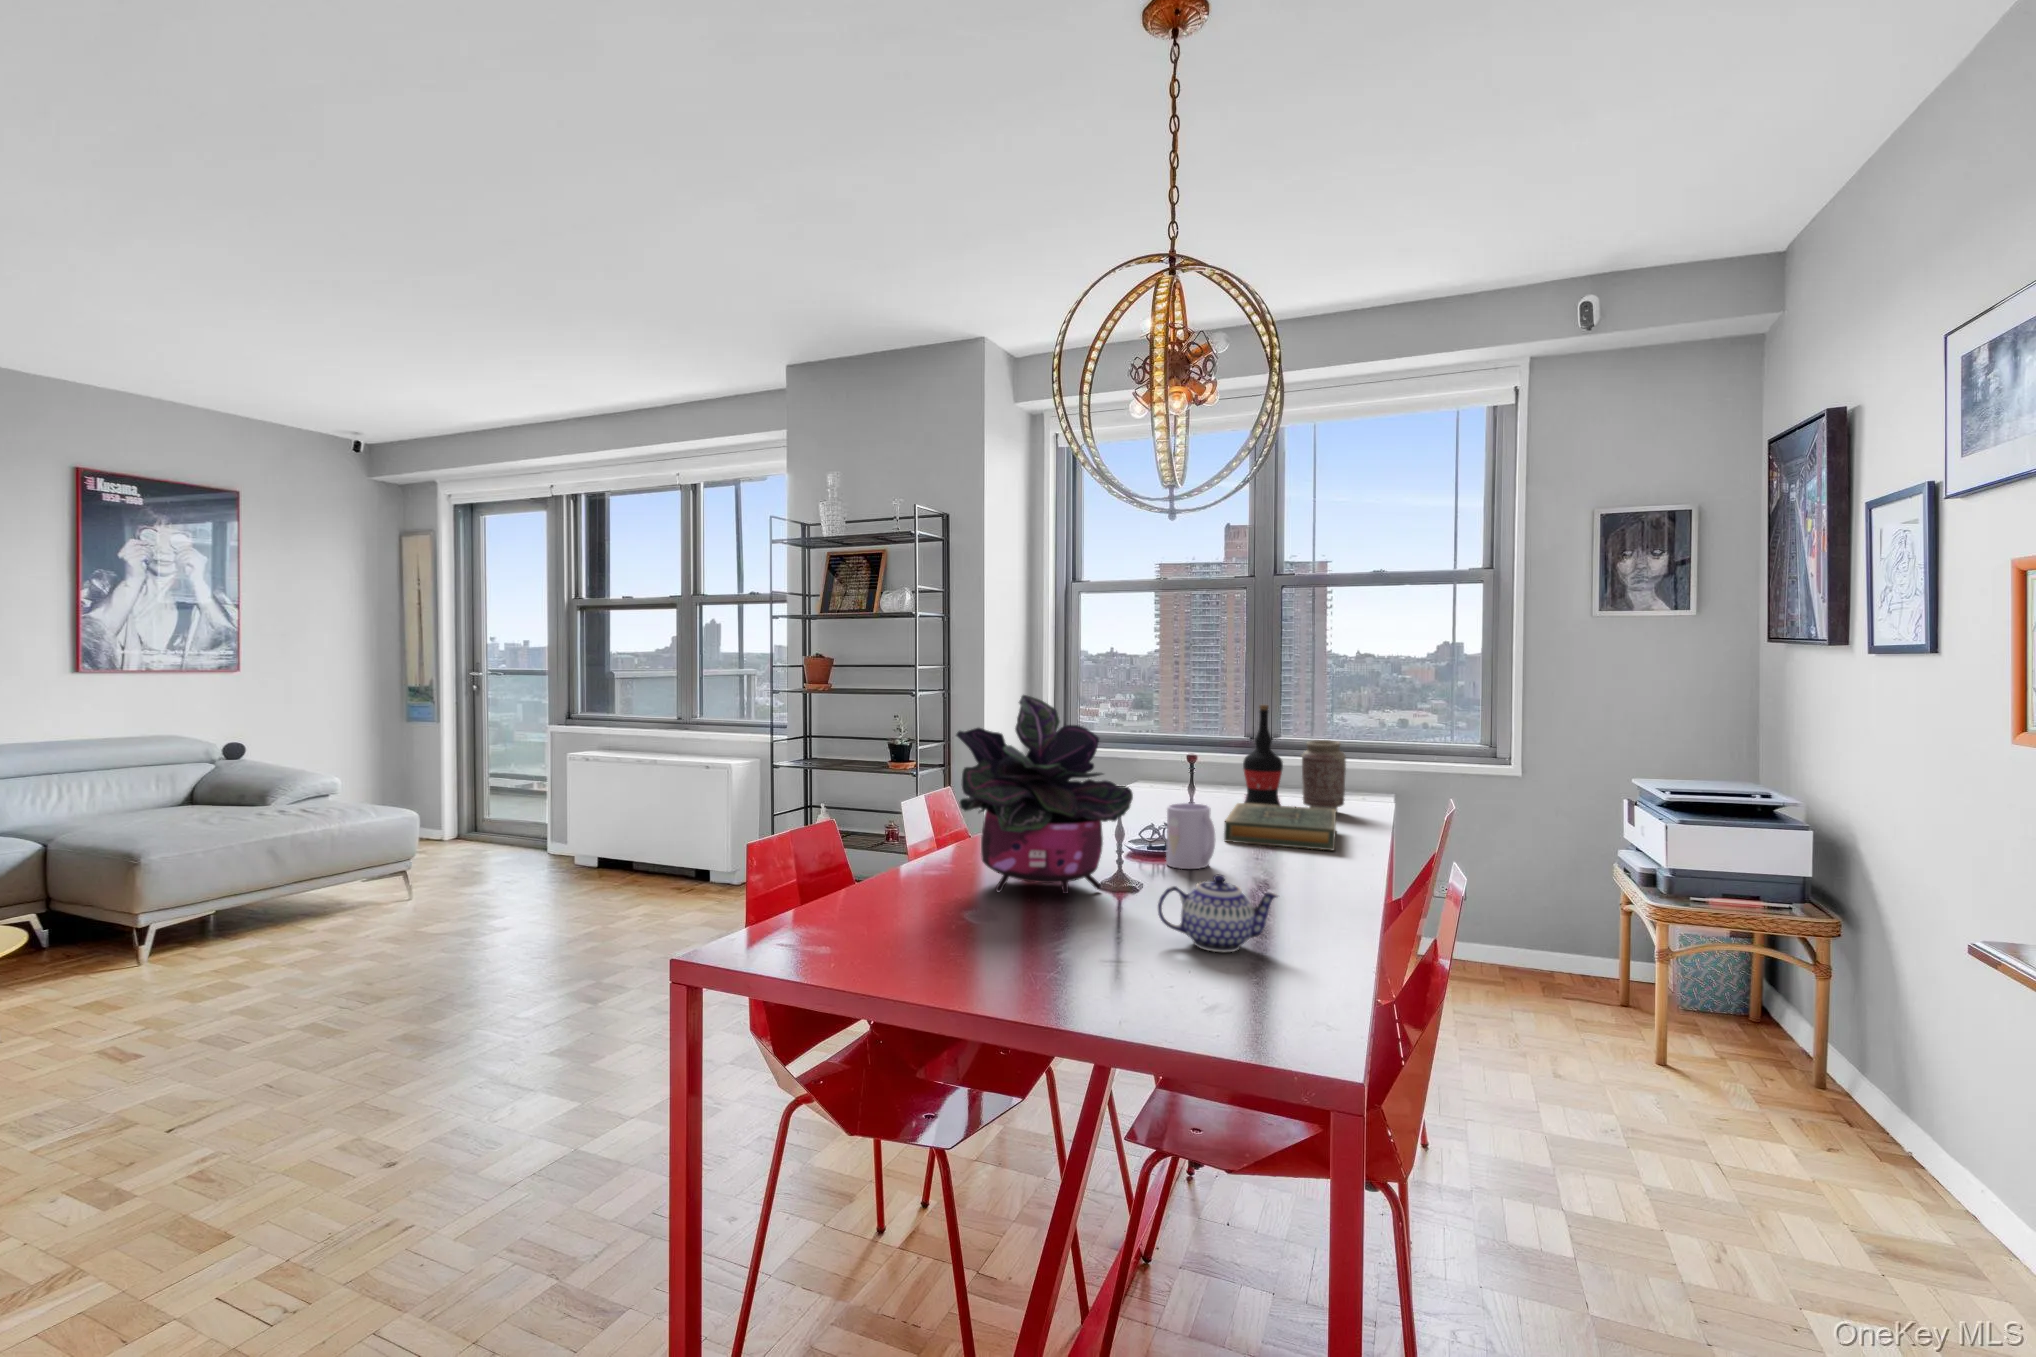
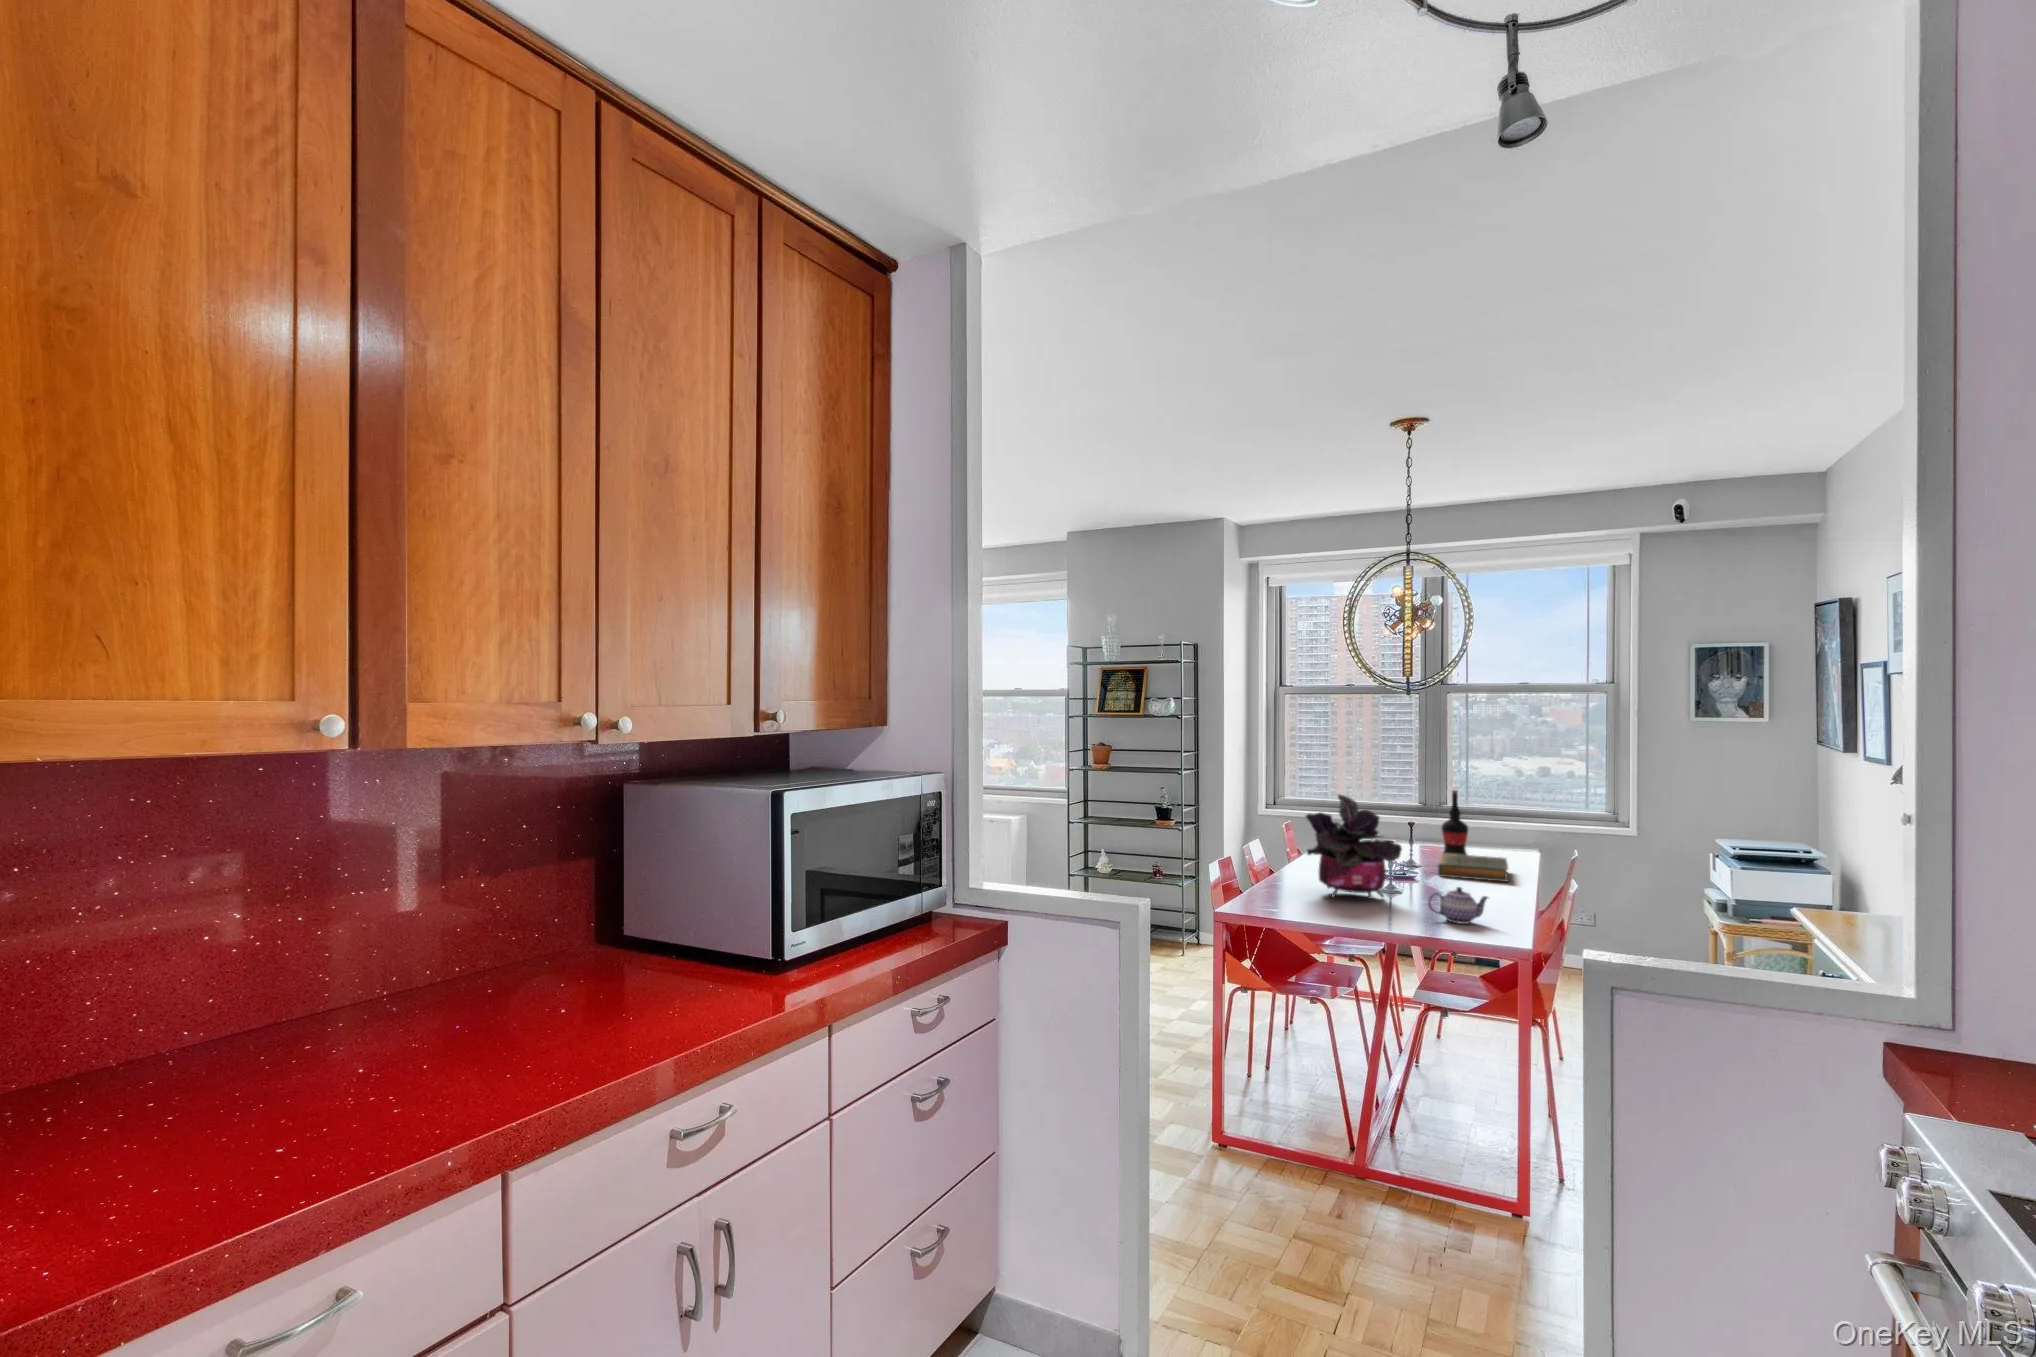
vase: present [1302,740,1346,812] -> none [1480,813,1510,861]
mug: present [1166,803,1215,869] -> none [1411,853,1441,890]

